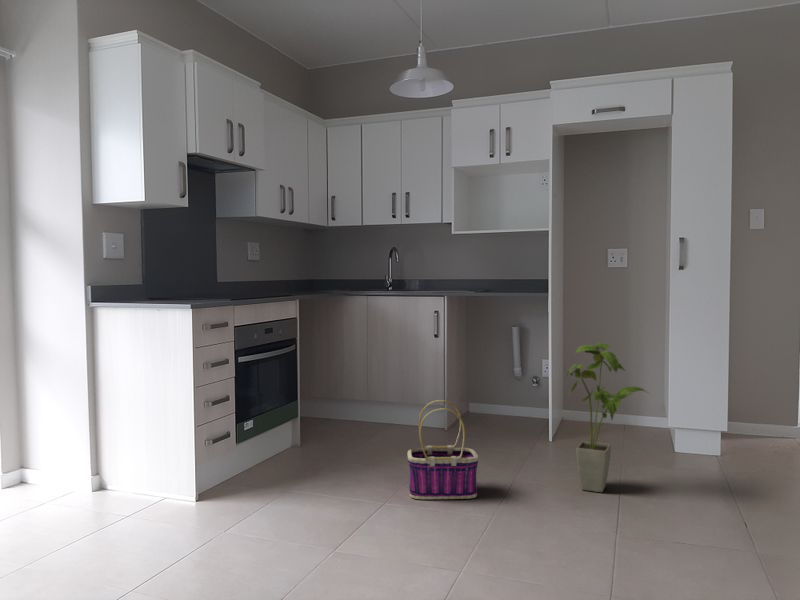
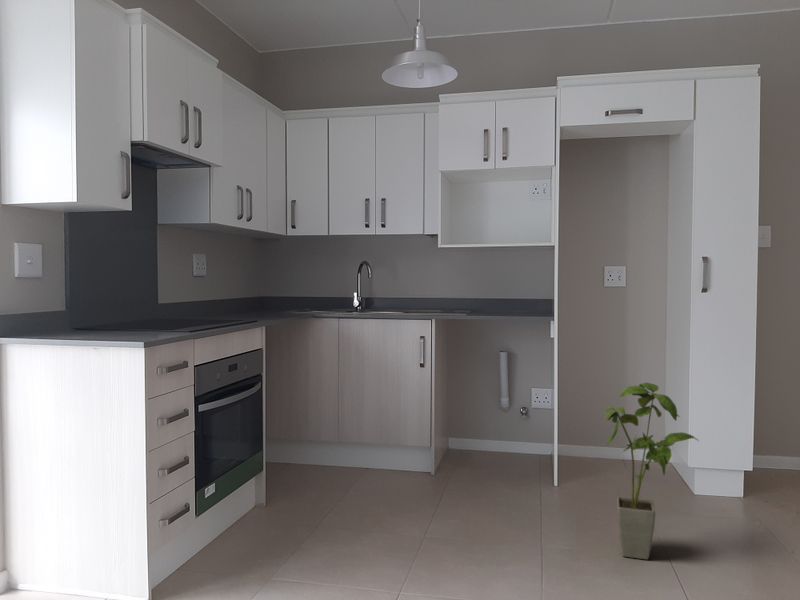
basket: present [407,400,479,499] -> none [419,454,509,583]

